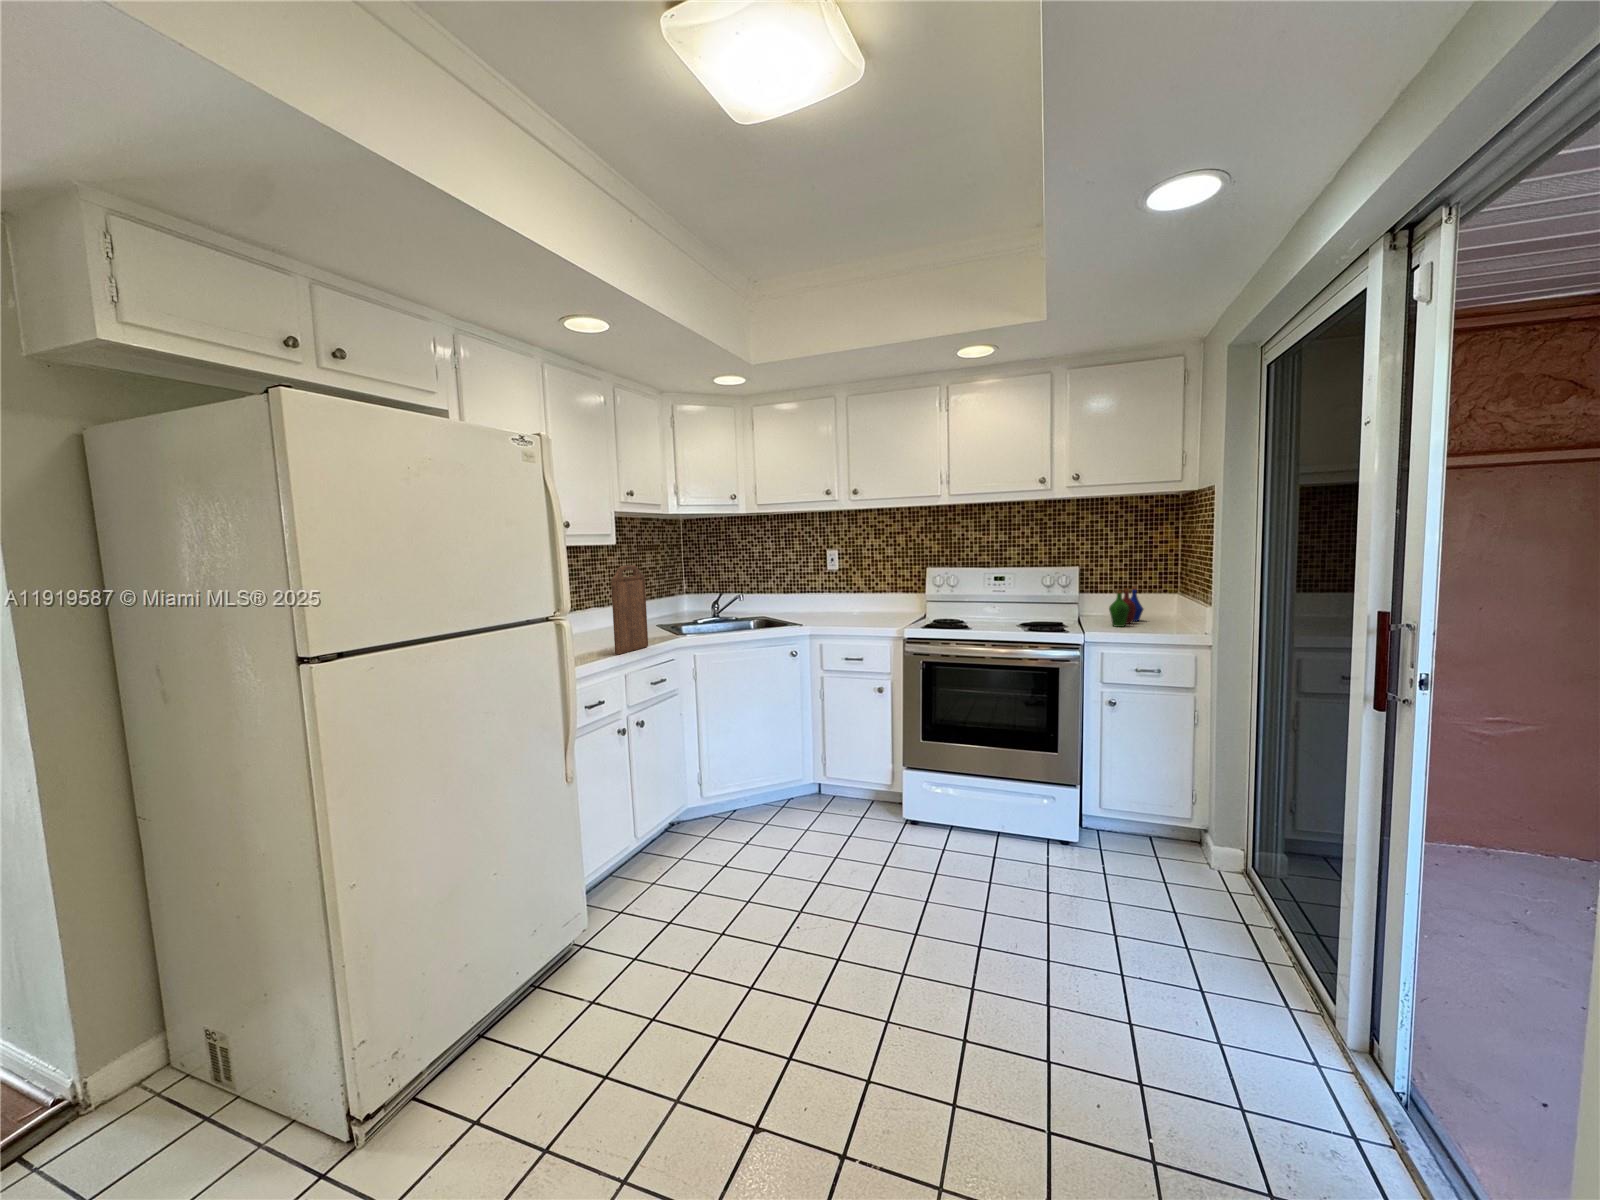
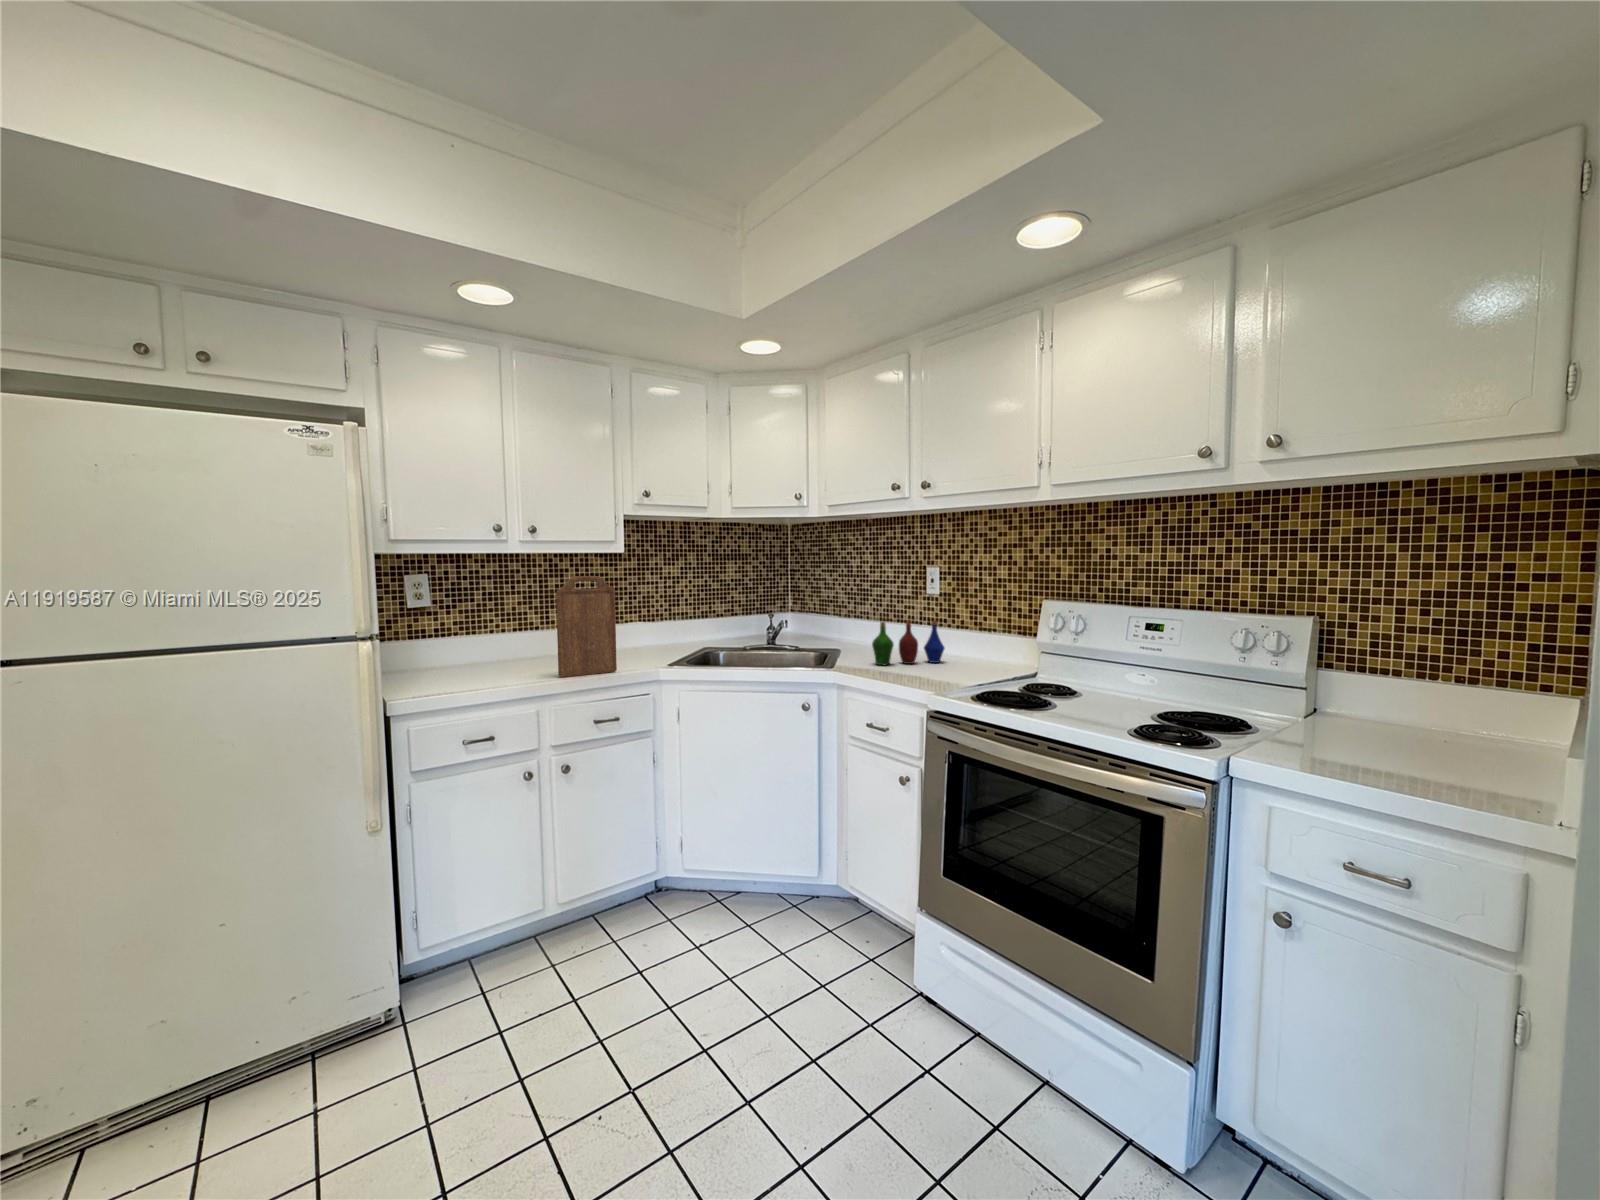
bottle: present [1109,586,1143,627] -> present [872,620,945,665]

